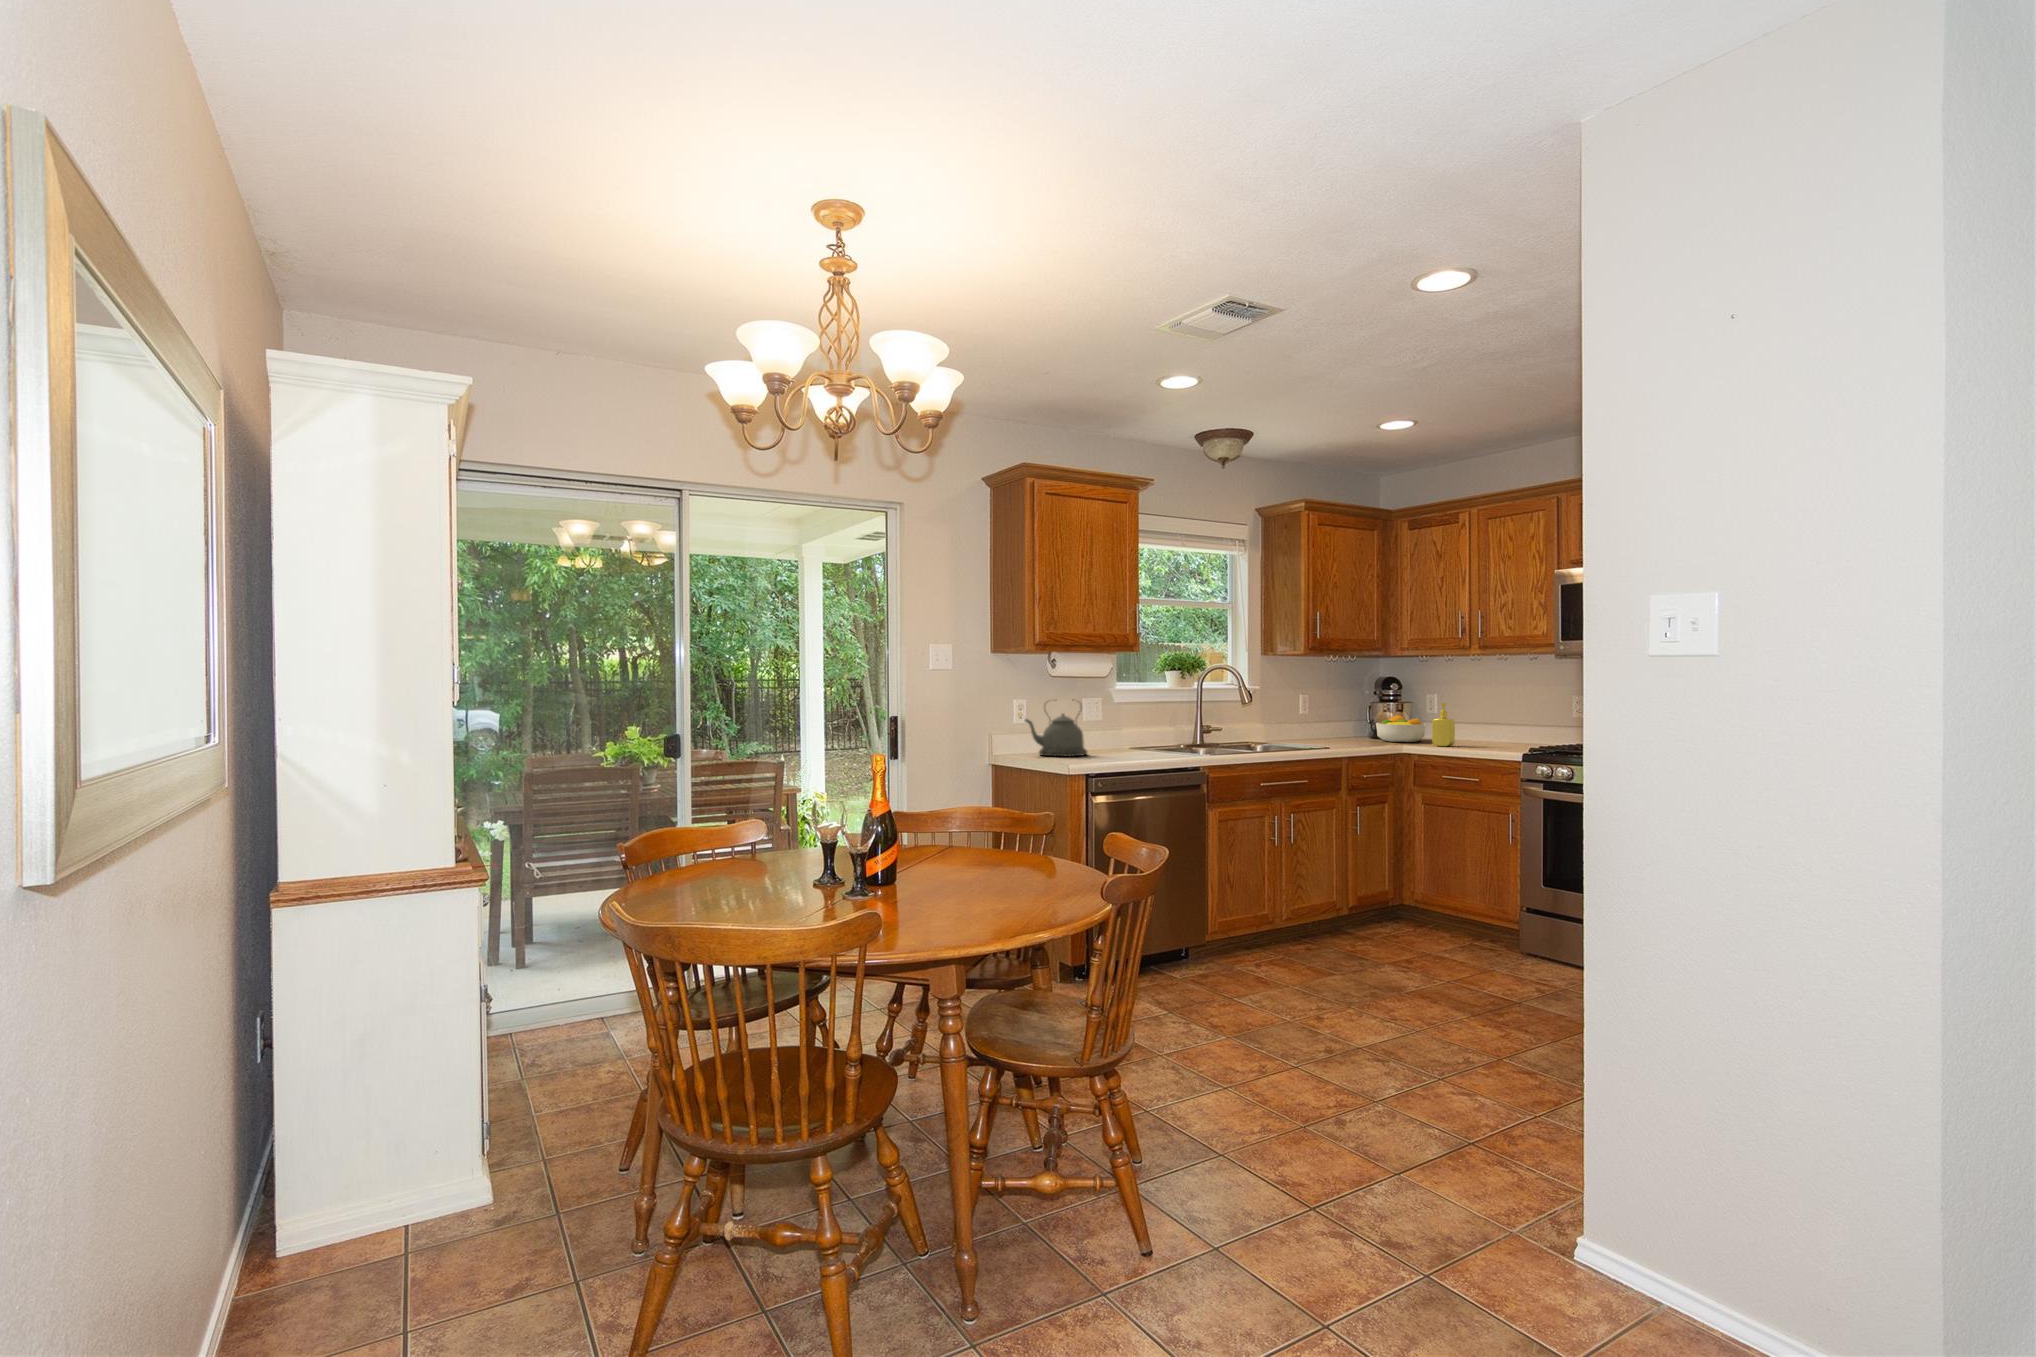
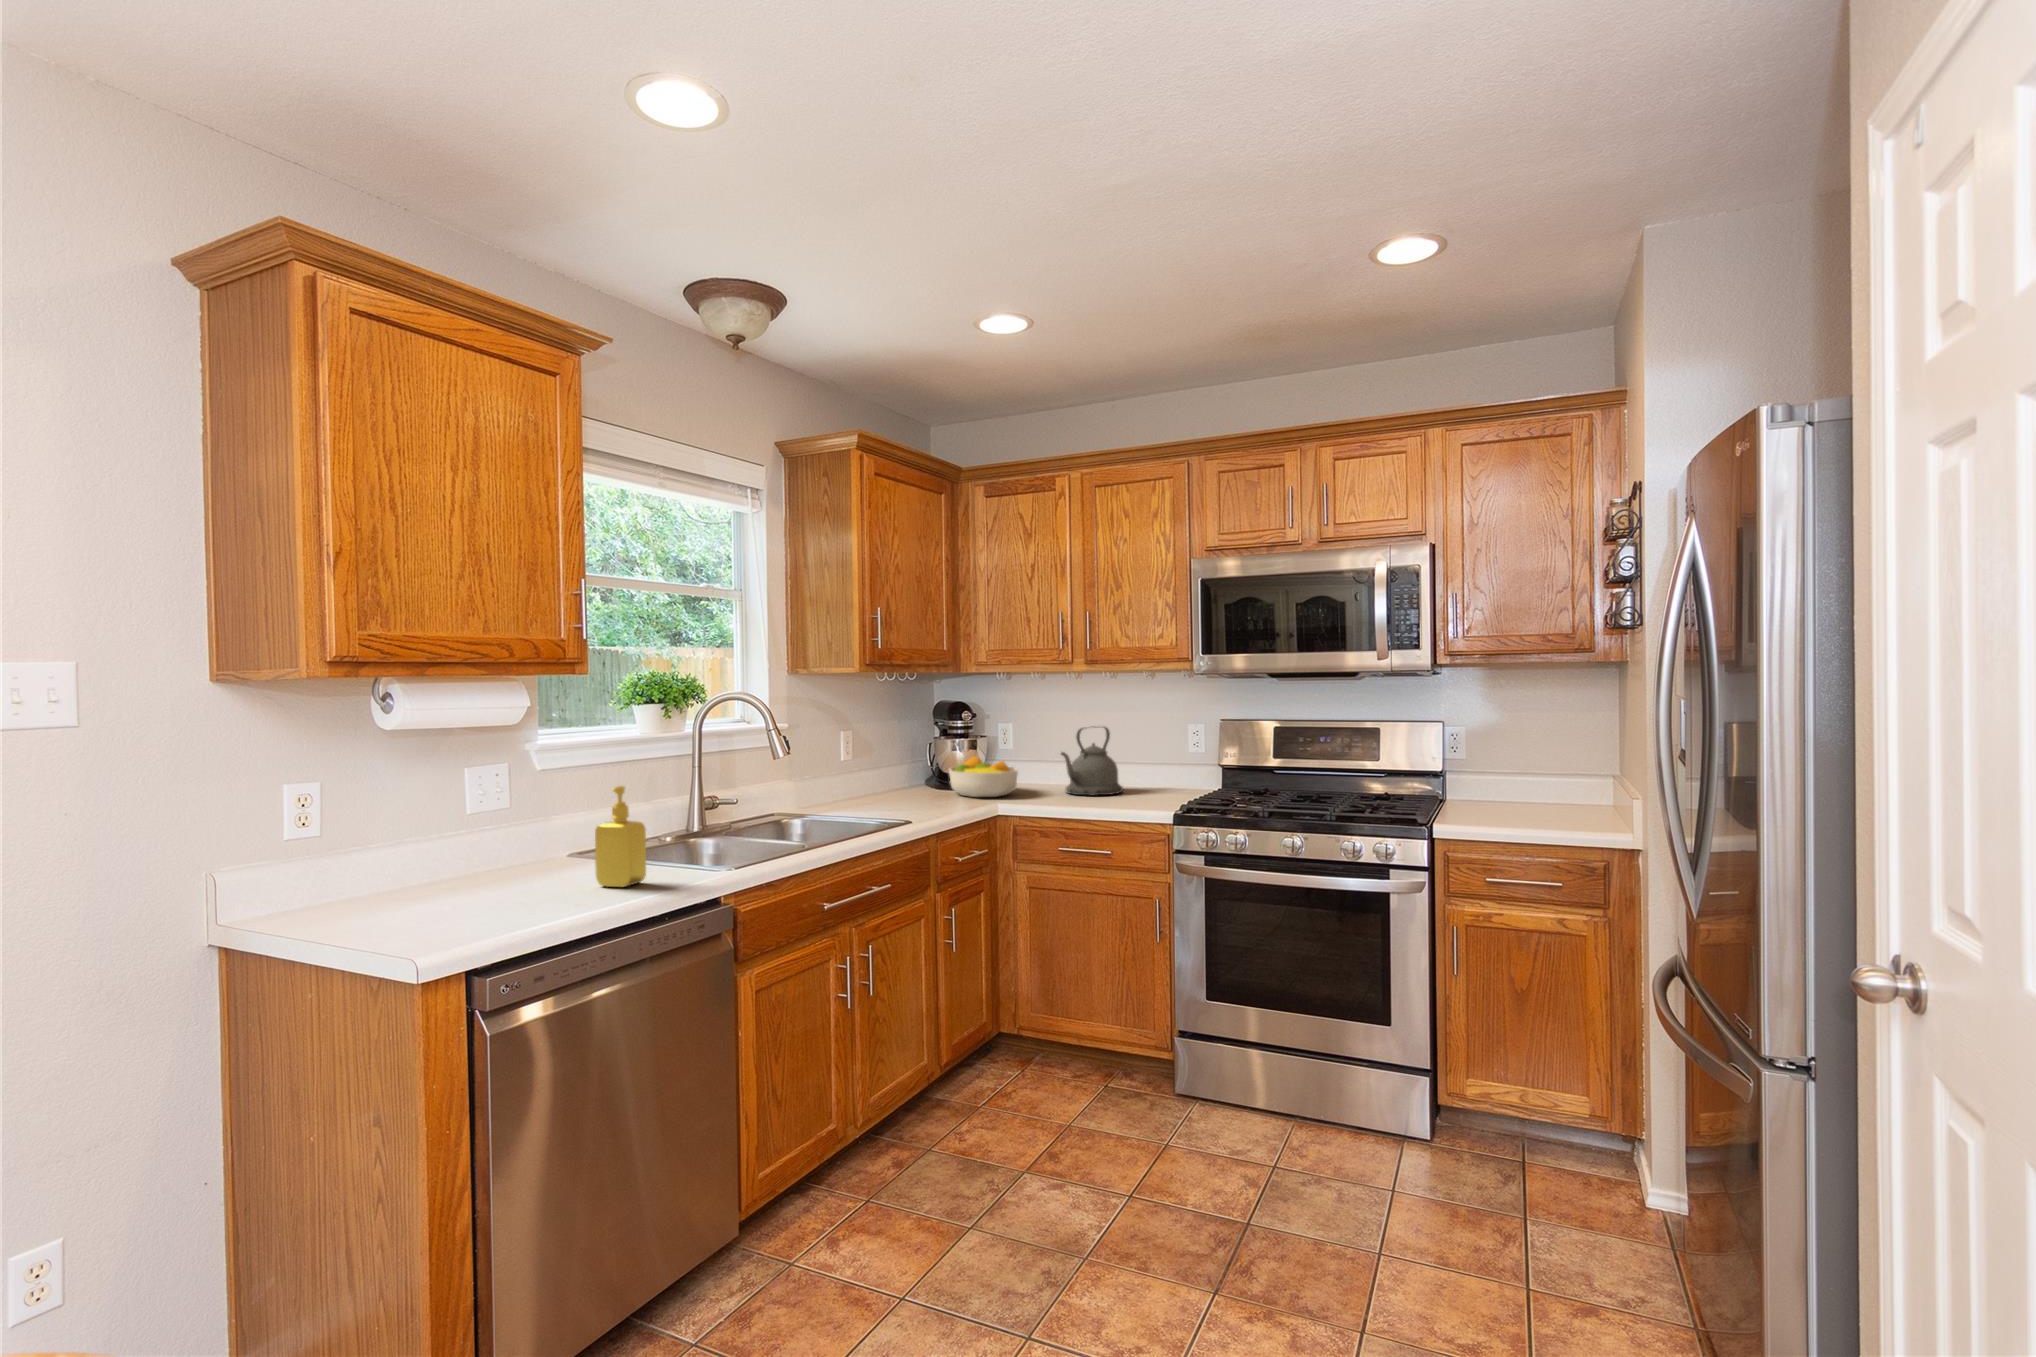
kettle: present [1025,701,1087,756] -> present [1061,727,1123,795]
soap dispenser: present [1432,703,1455,746] -> present [595,786,646,887]

